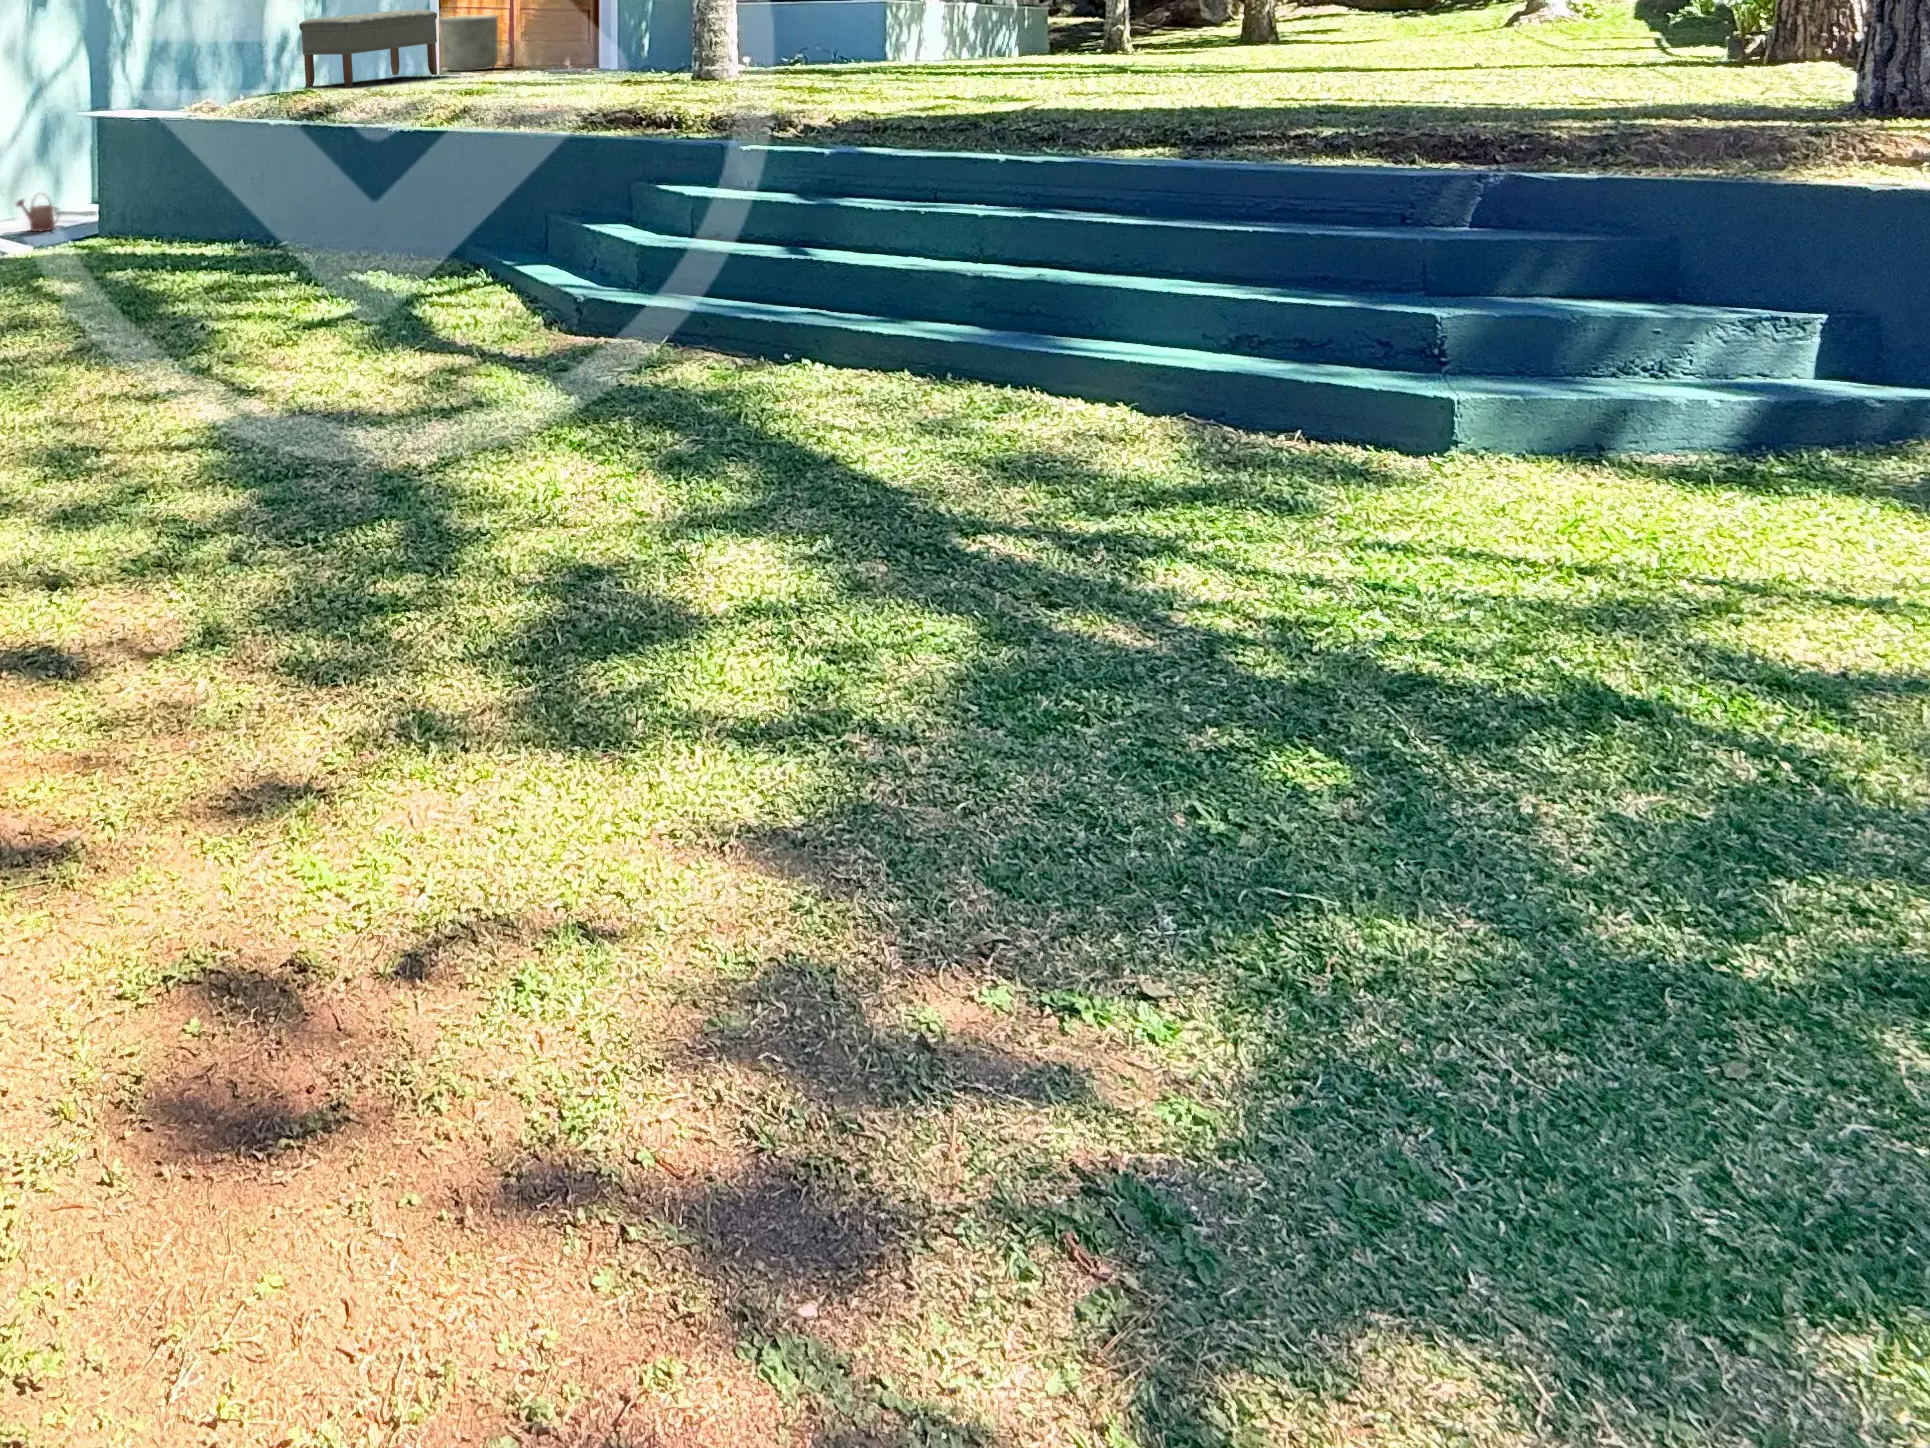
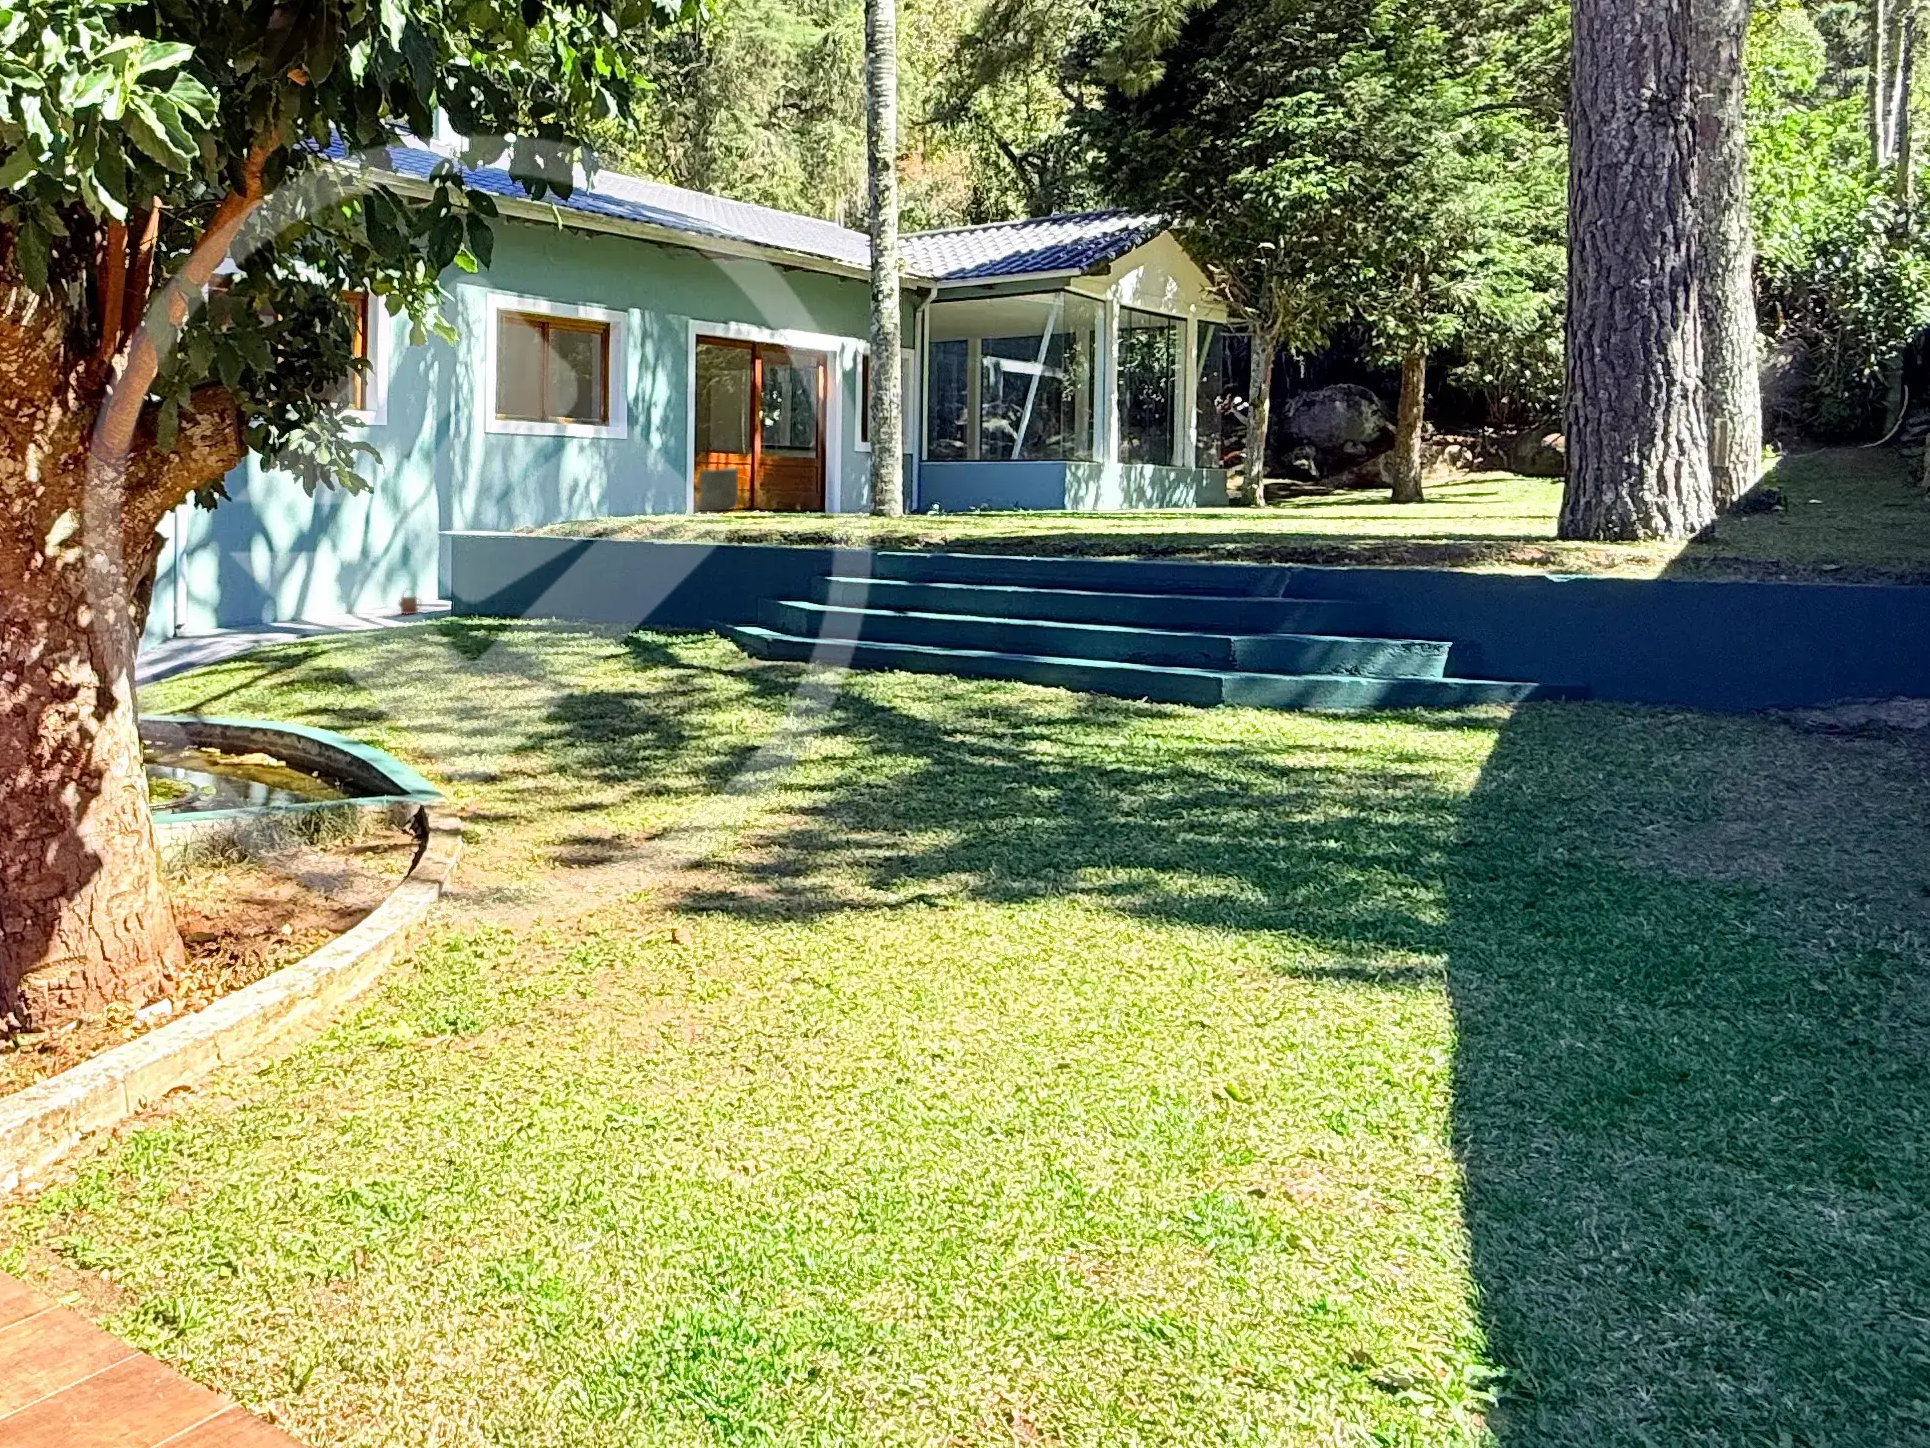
bench: present [299,9,437,87] -> none [587,463,691,521]

